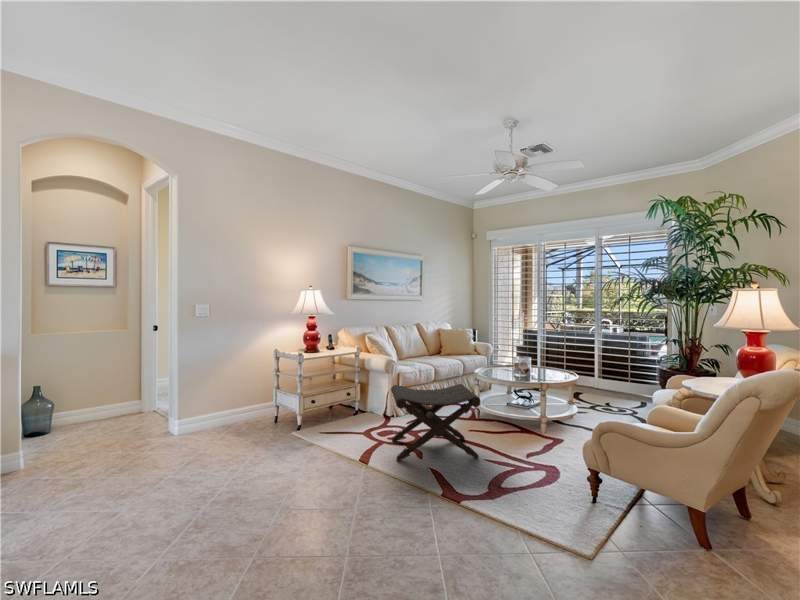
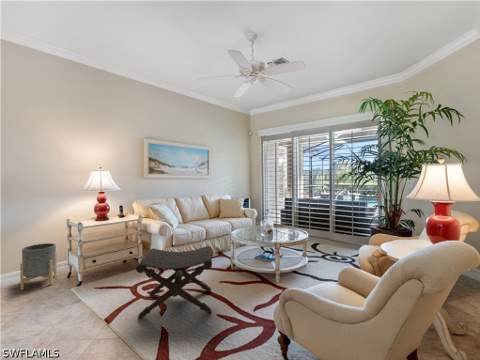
planter: none [228,379,263,433] -> present [20,243,57,290]

